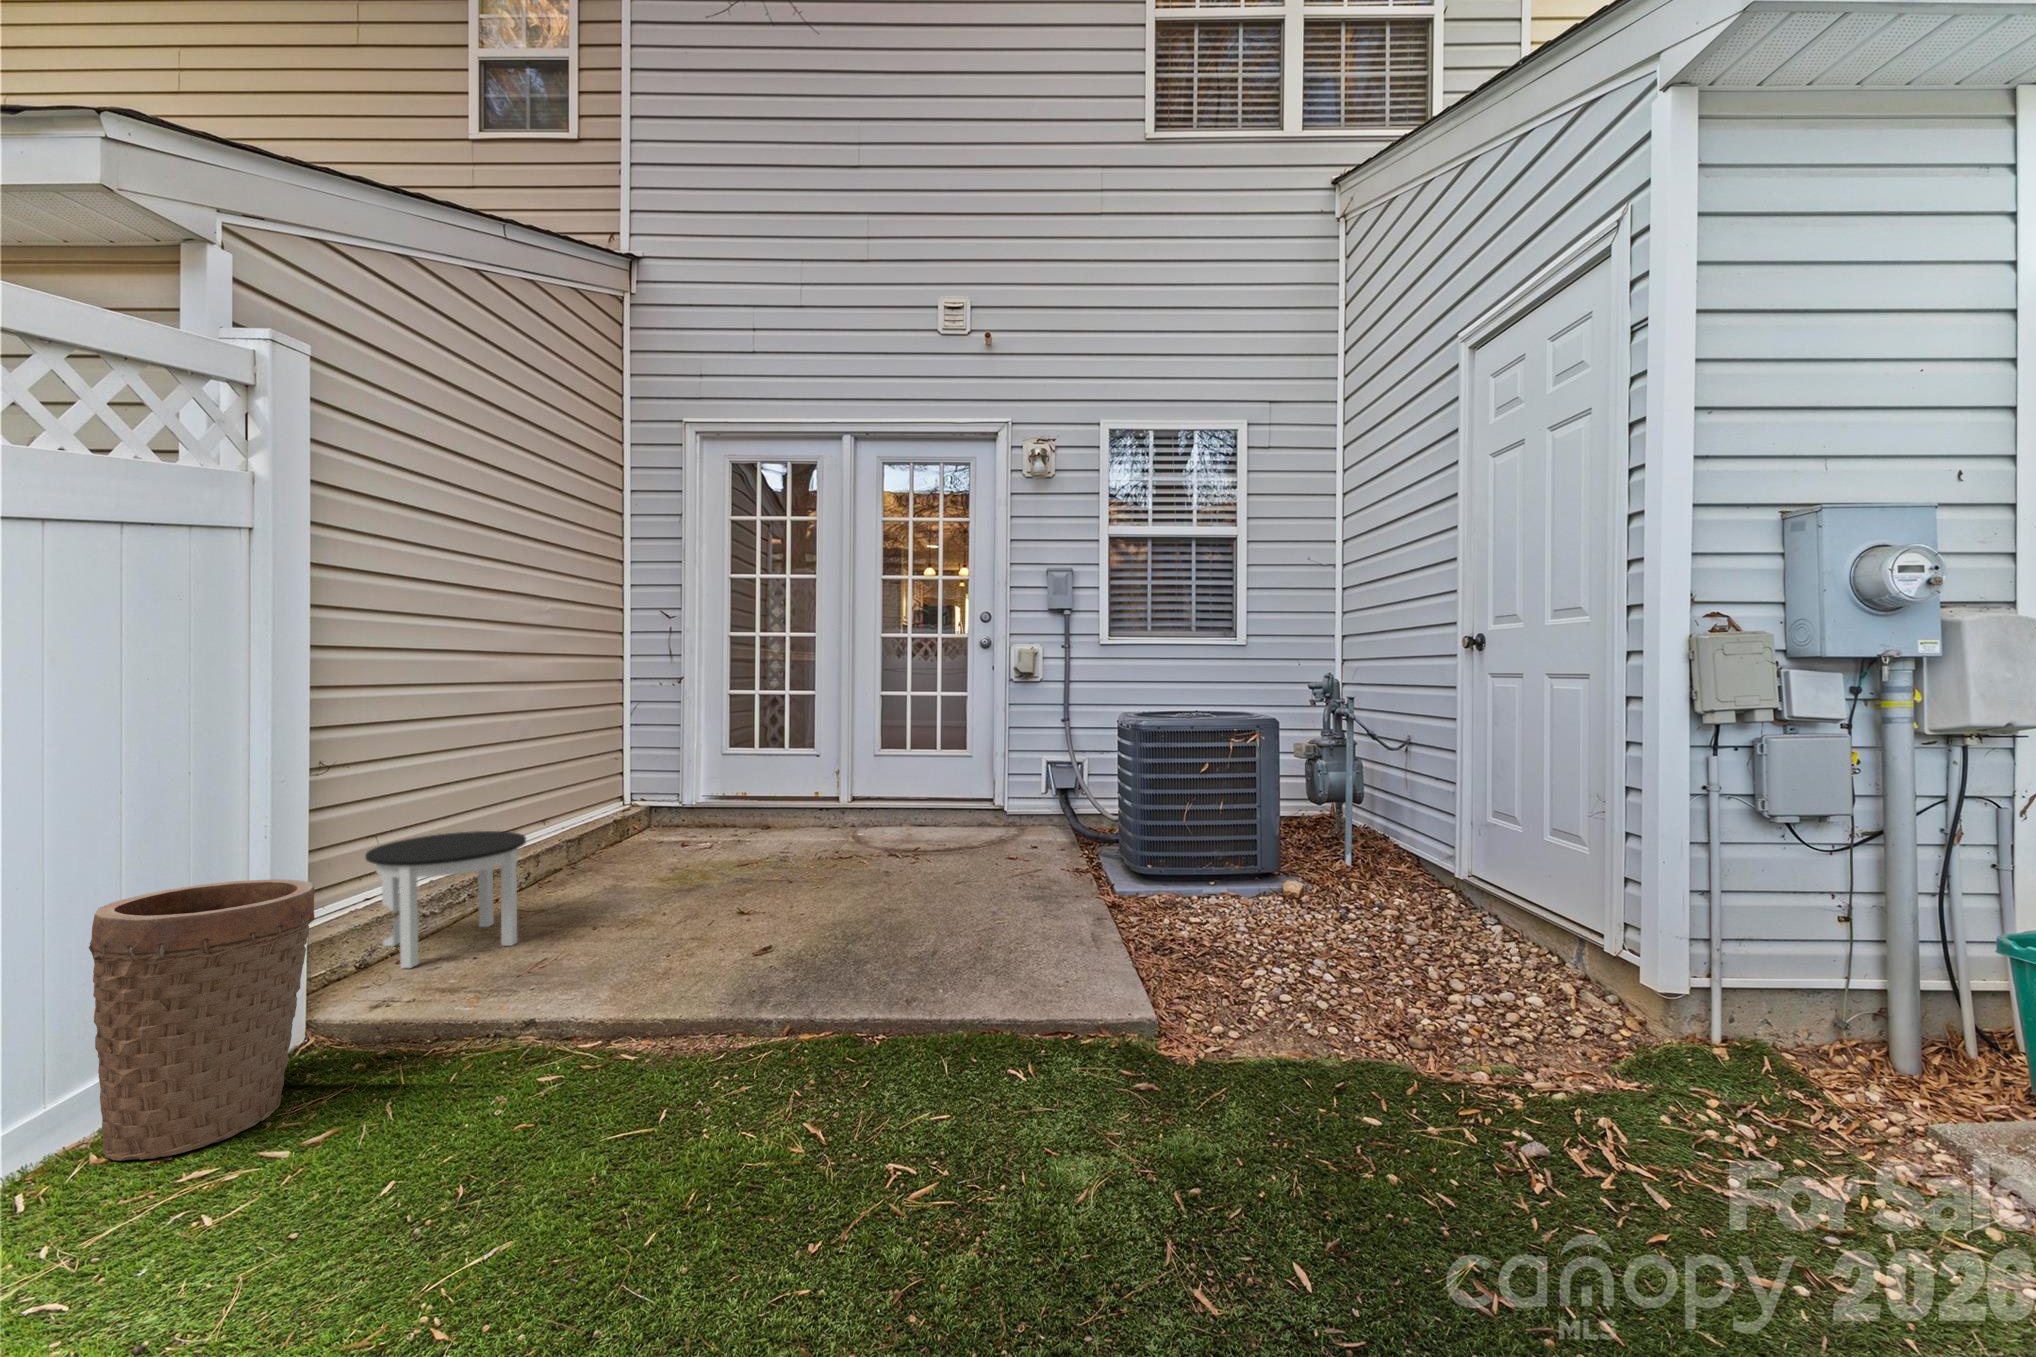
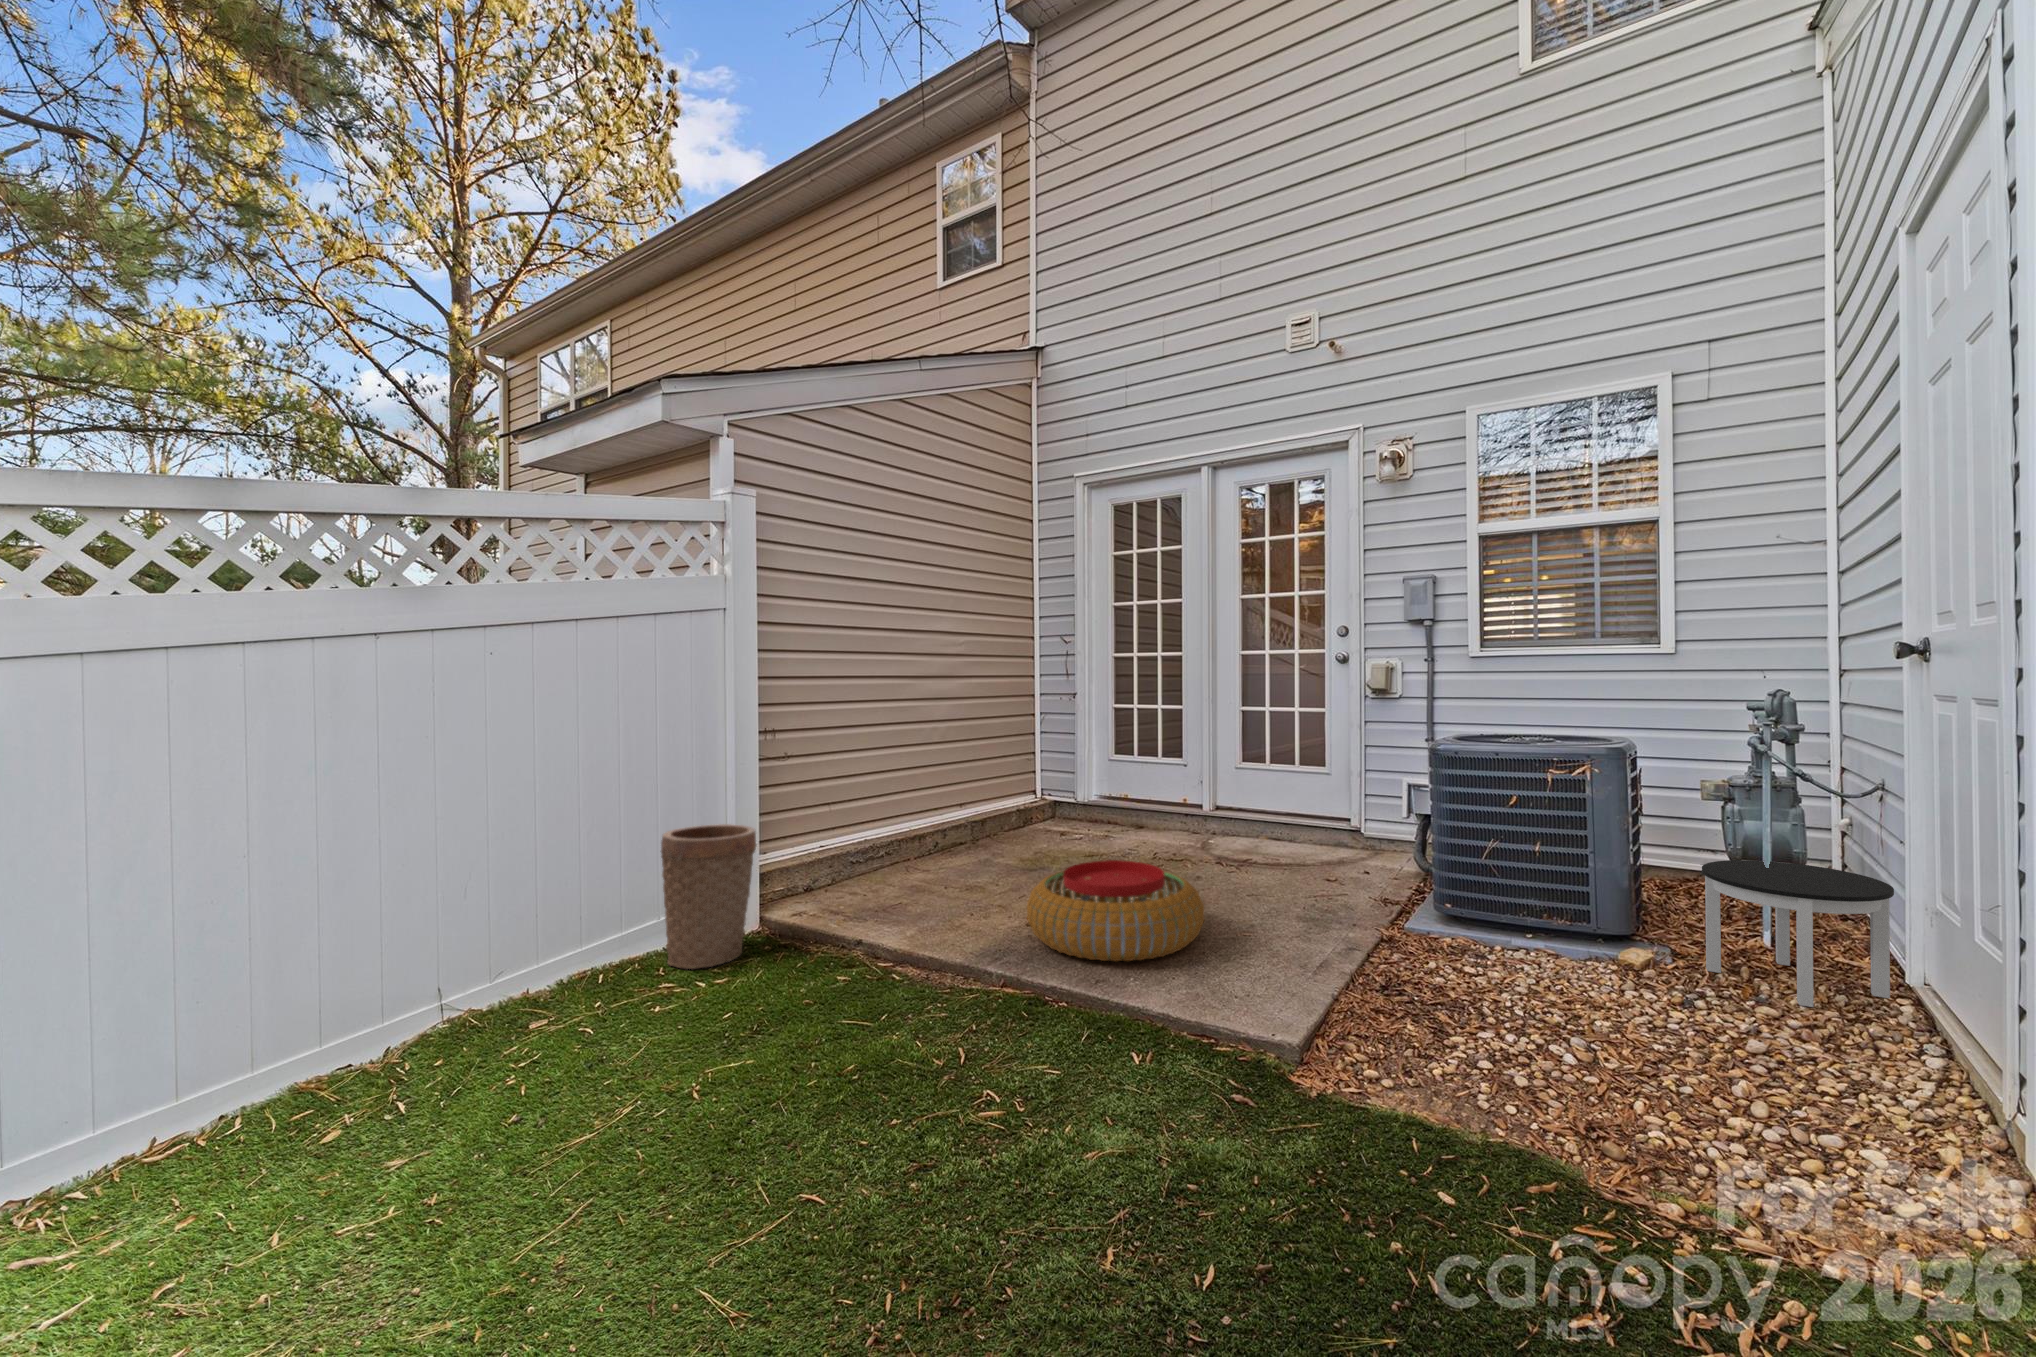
round table: present [365,831,526,968] -> present [1702,860,1894,1007]
pouf: none [760,861,971,983] -> present [1027,860,1204,961]

